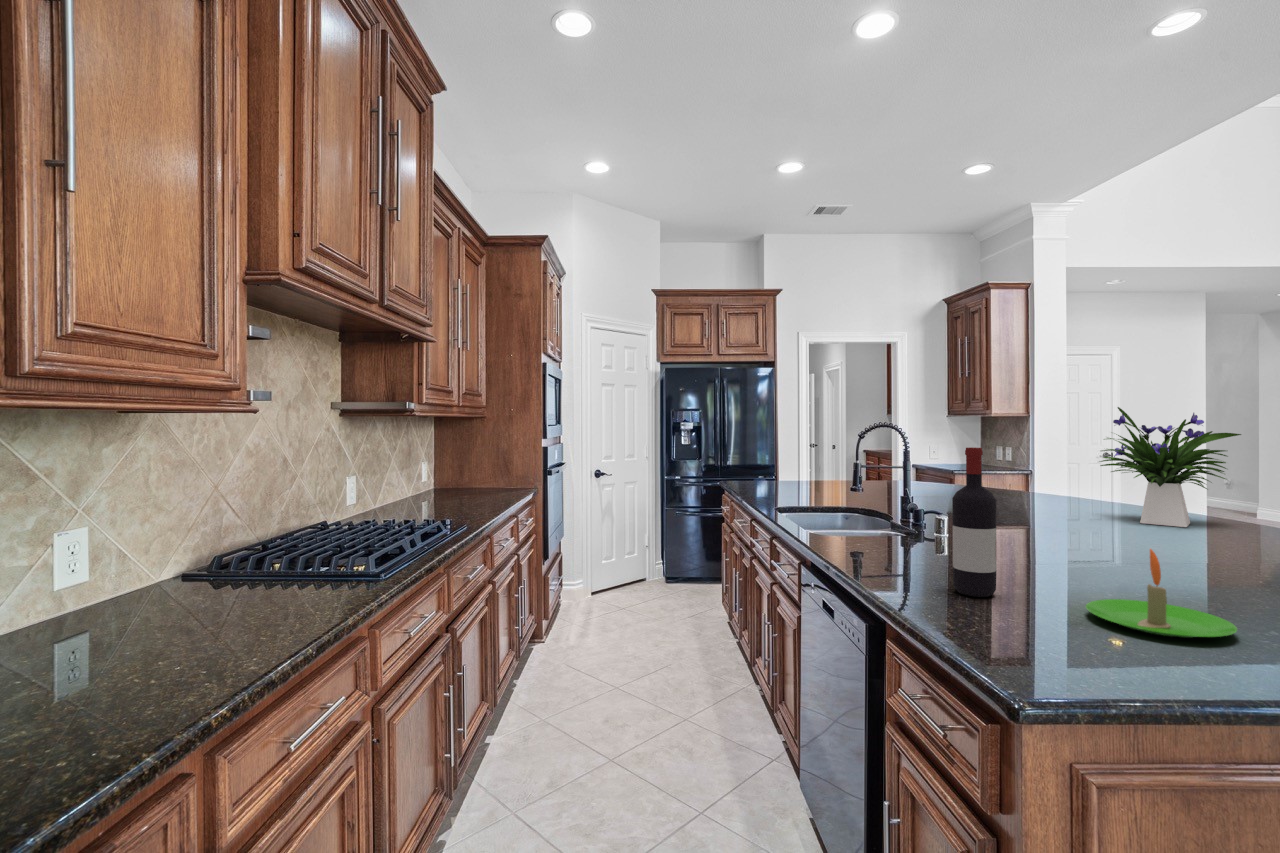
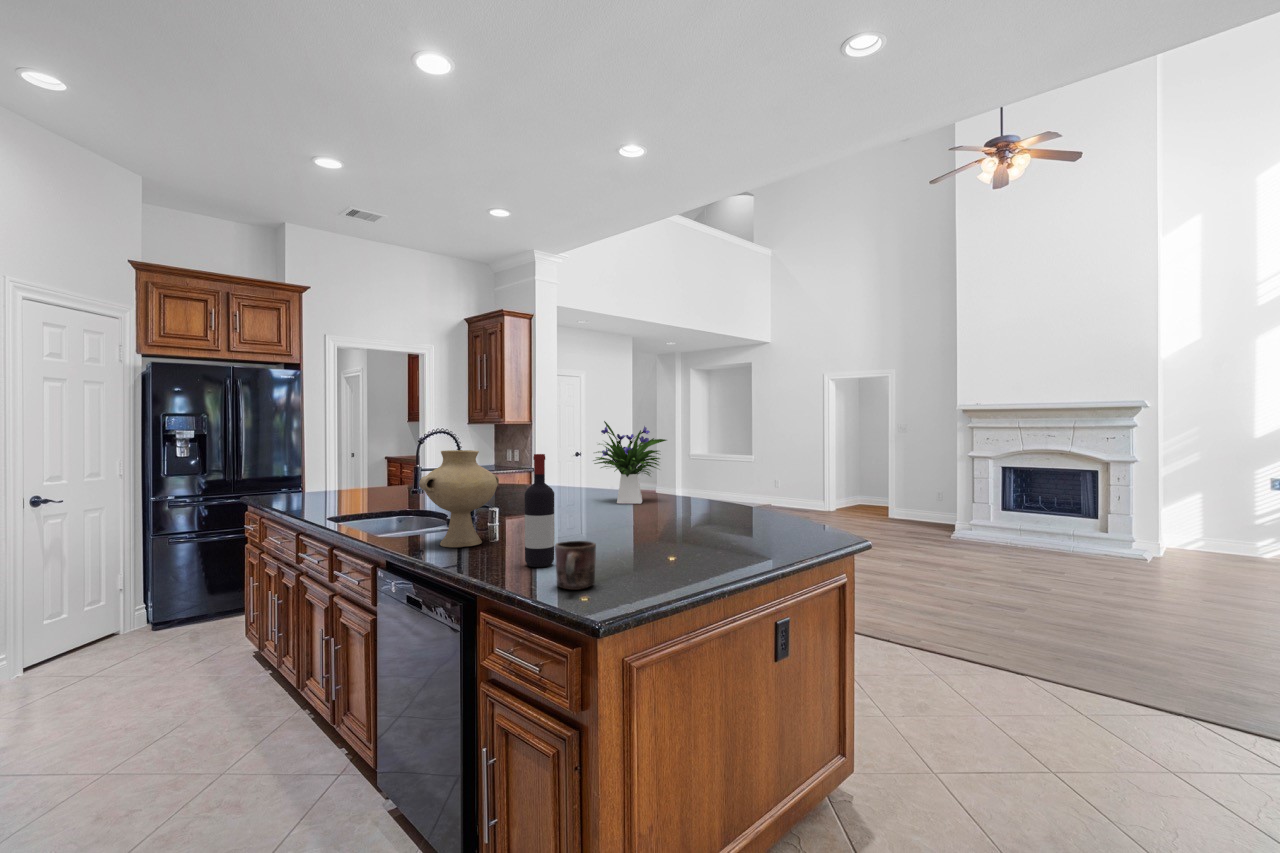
vase: none [837,442,937,554] -> present [419,450,499,547]
candle: present [1086,549,1237,638] -> none [609,516,683,570]
mug: none [982,569,1049,641] -> present [555,541,596,590]

